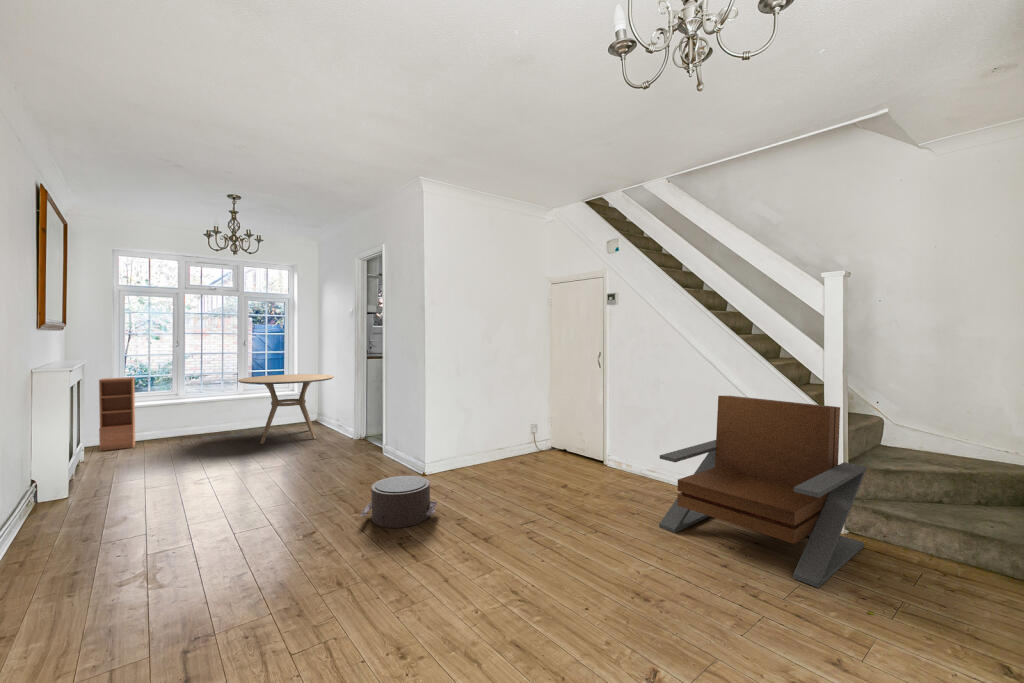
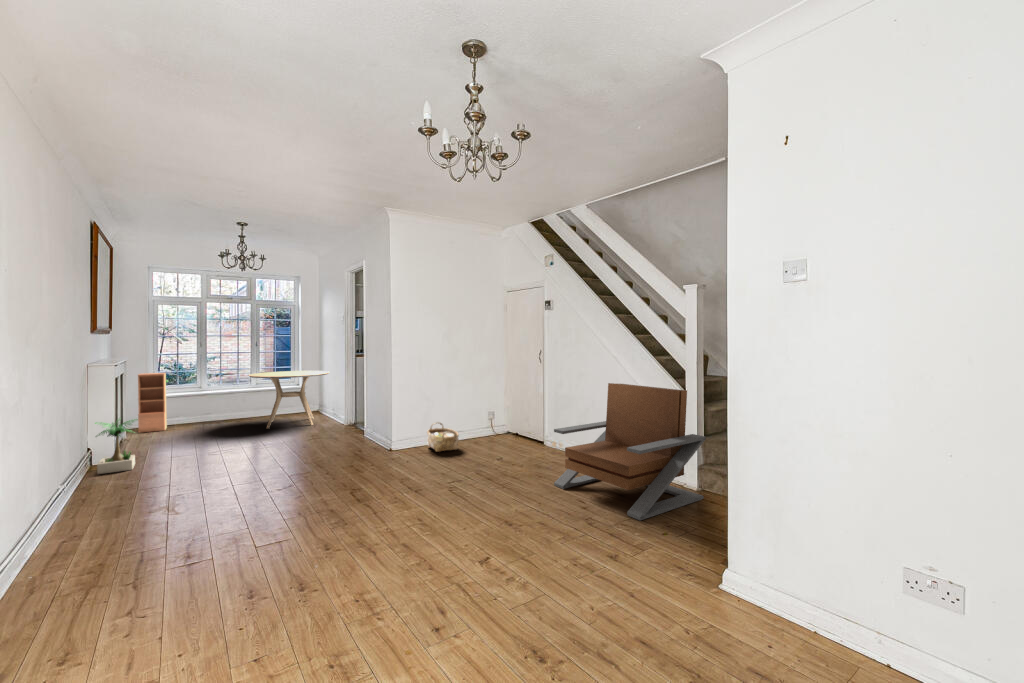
potted plant: none [33,439,107,518] -> present [95,419,137,474]
woven basket: none [467,439,507,476] -> present [427,422,459,452]
pouf: present [360,476,436,528] -> none [326,447,388,483]

